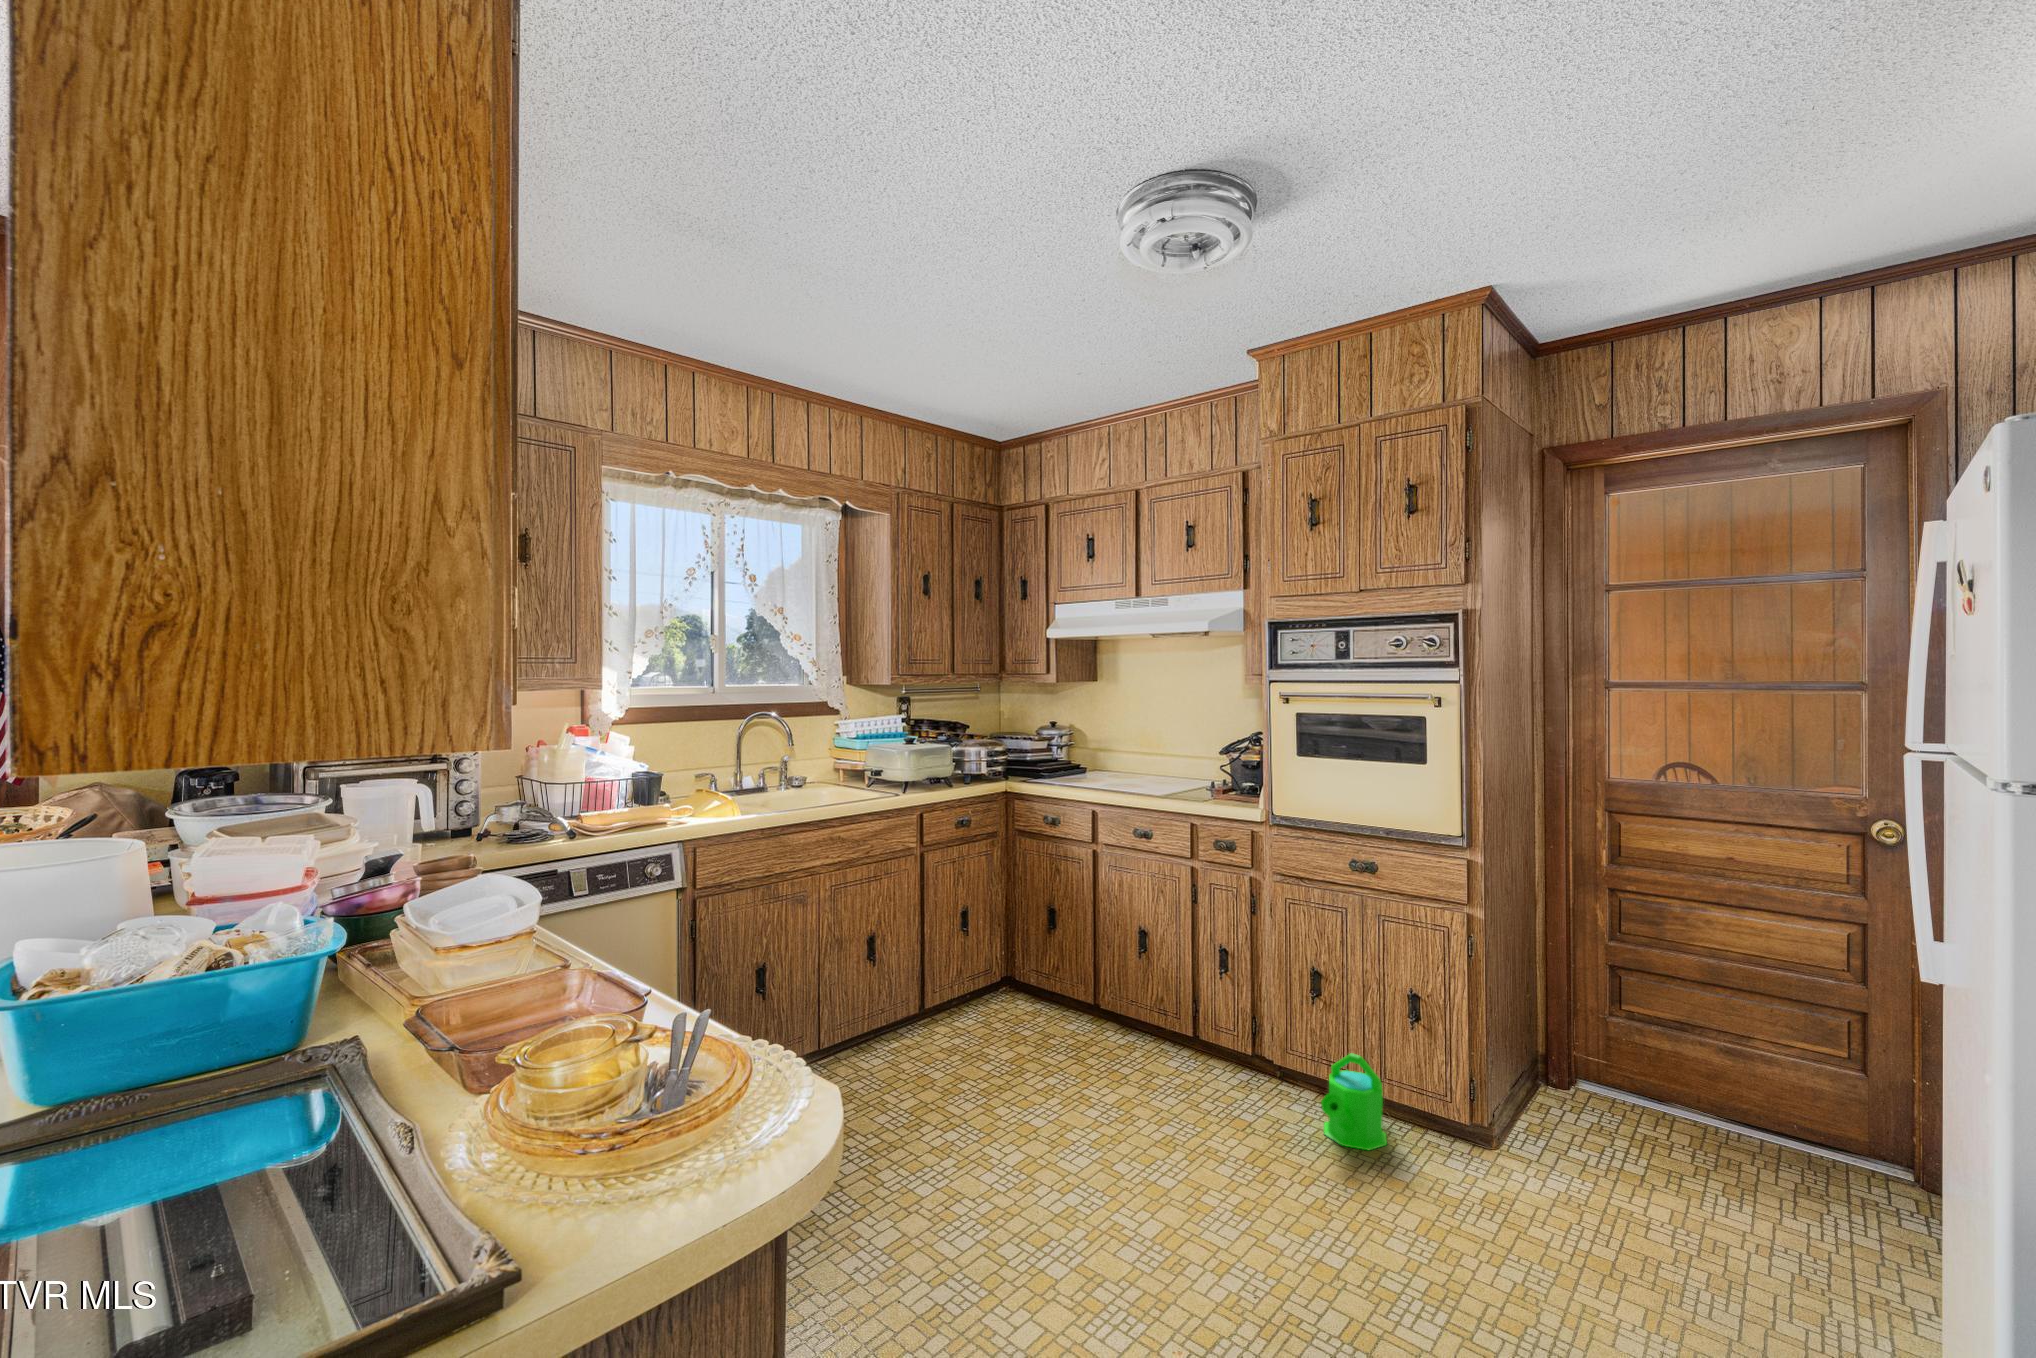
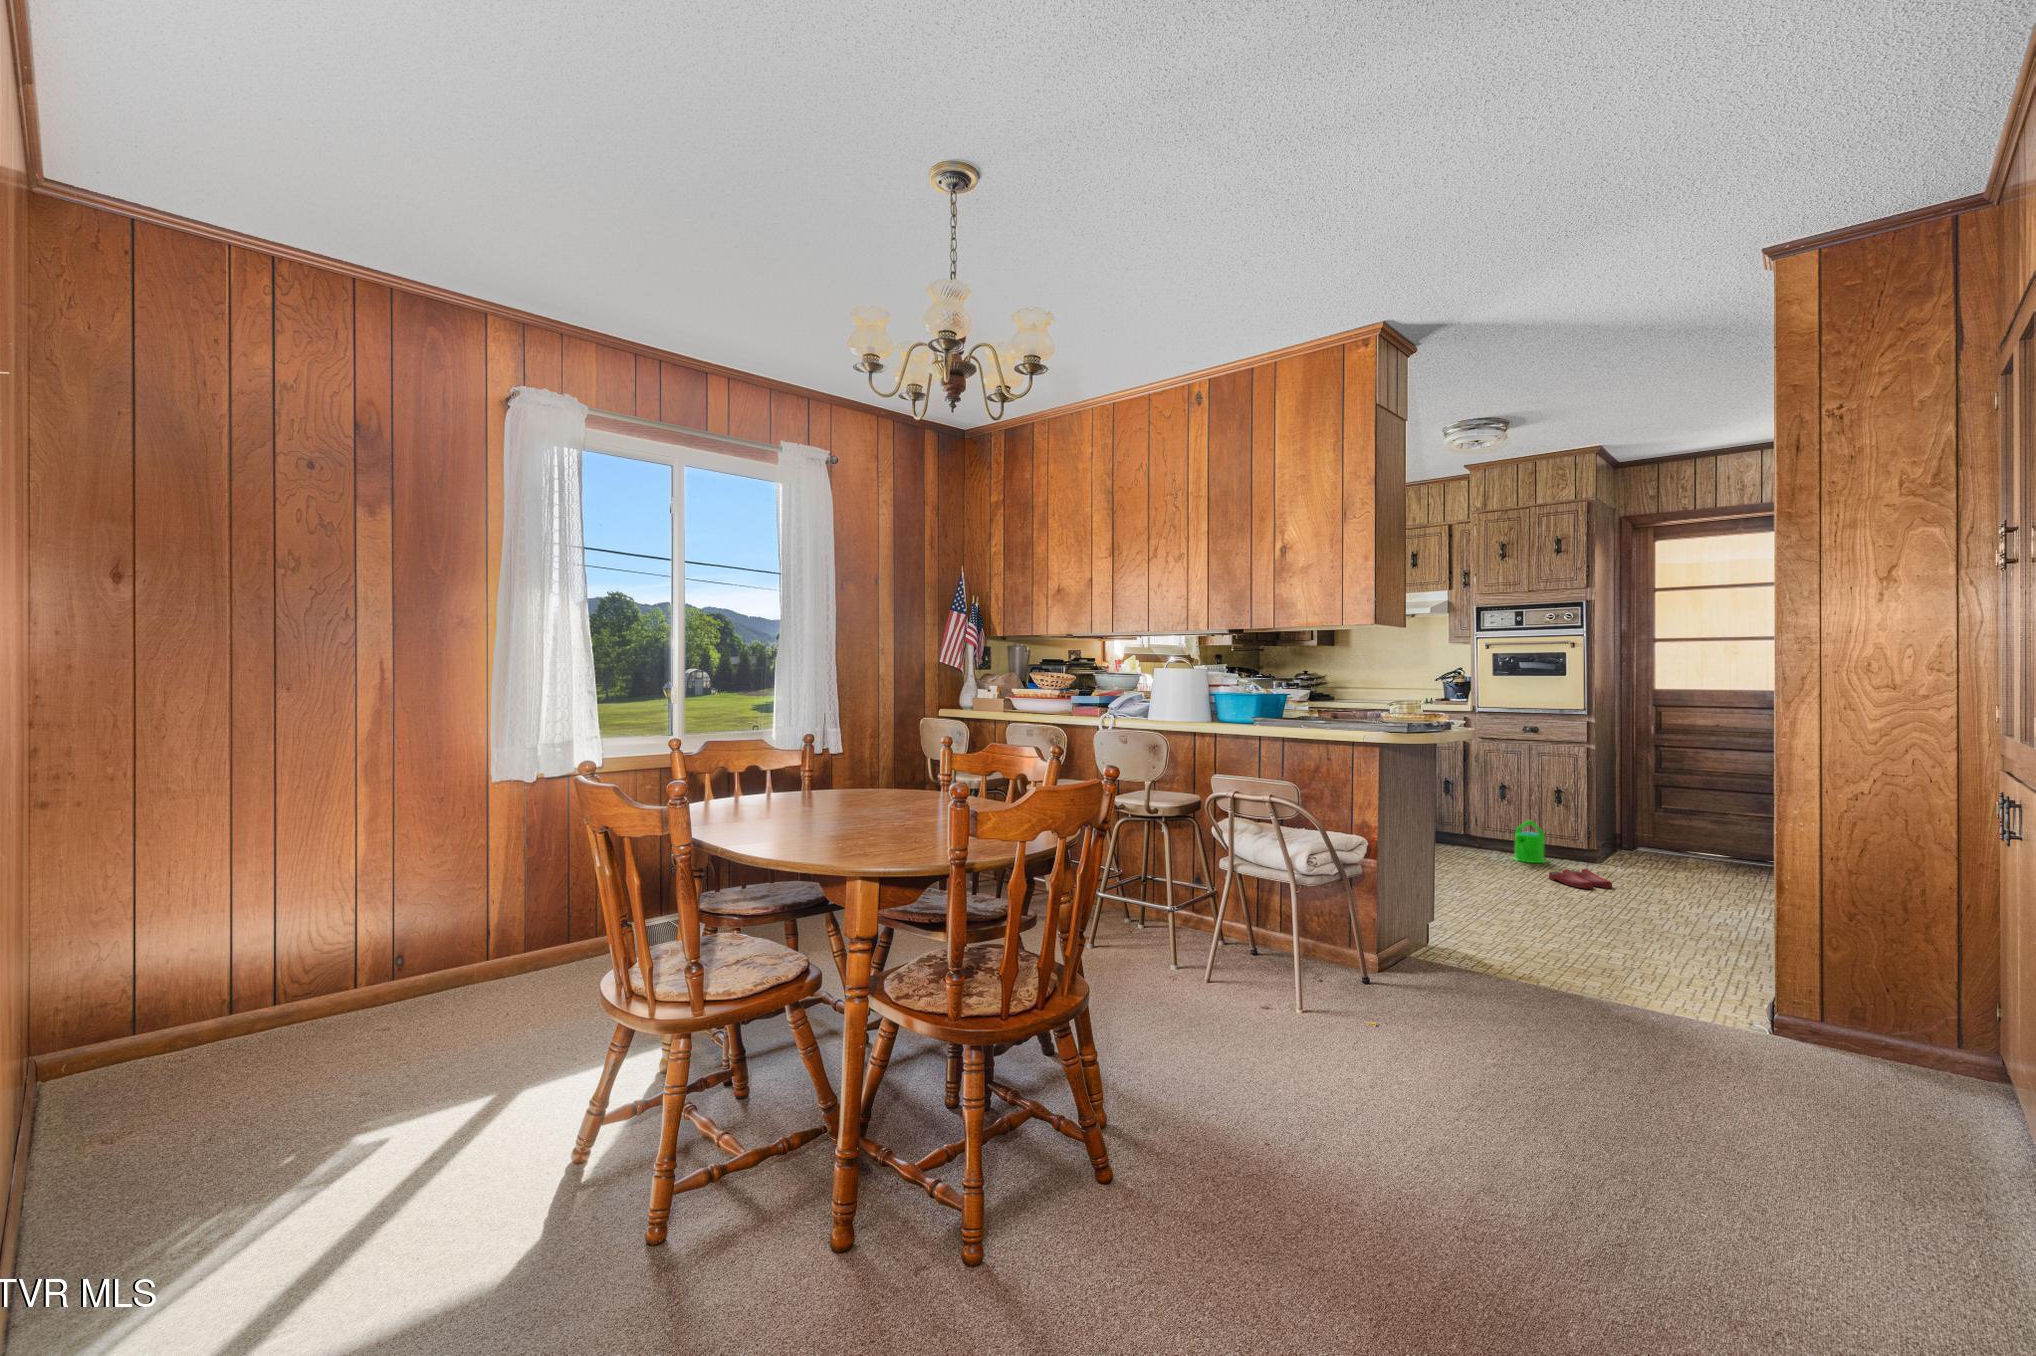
slippers: none [1367,1212,1500,1306] -> present [1549,869,1612,889]

